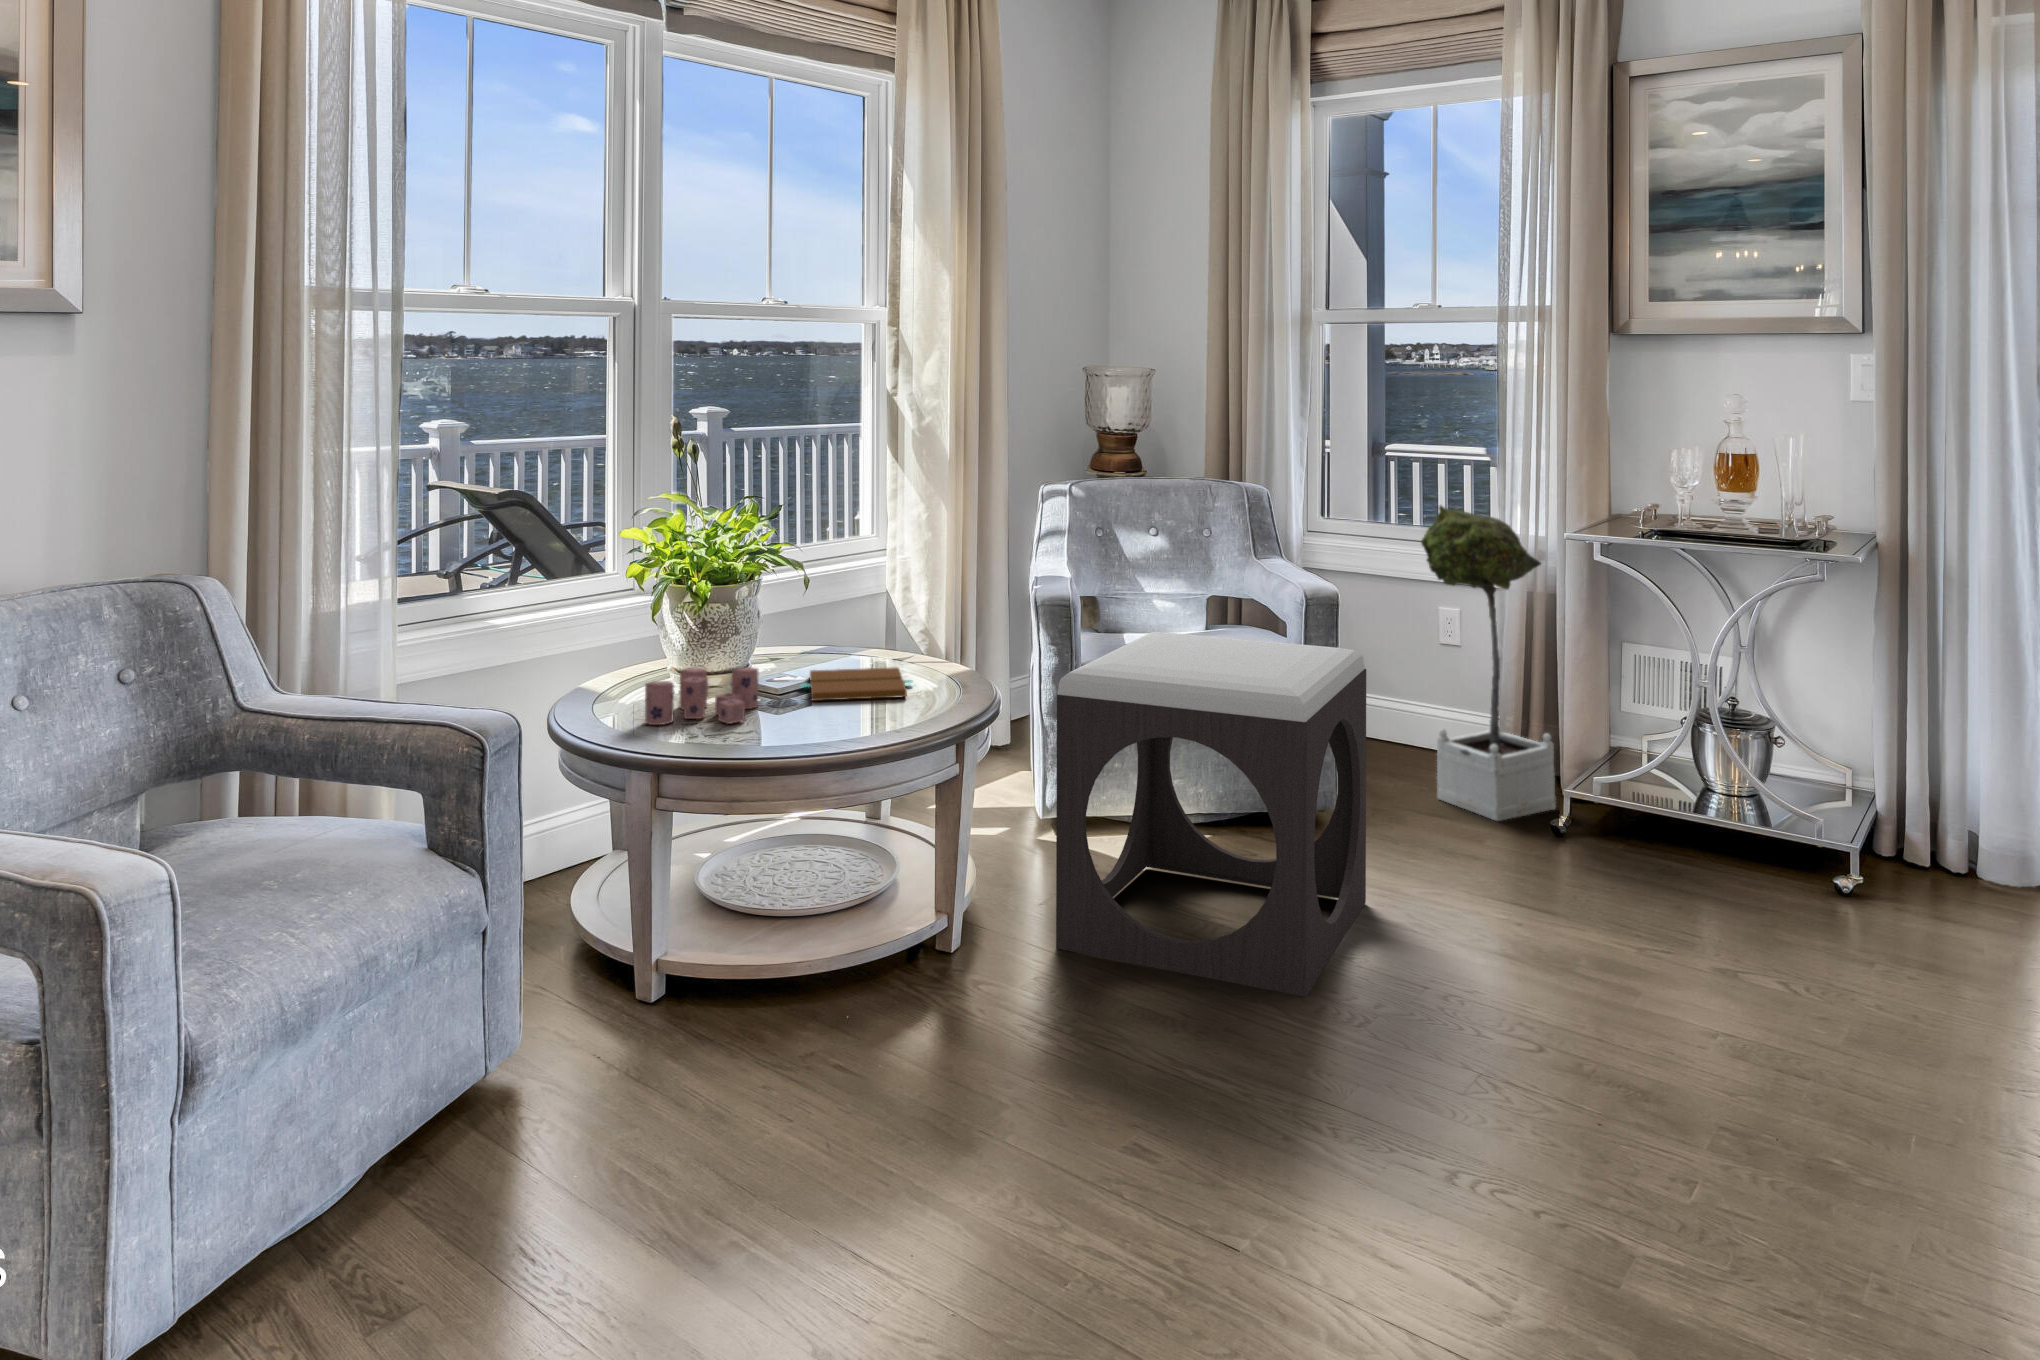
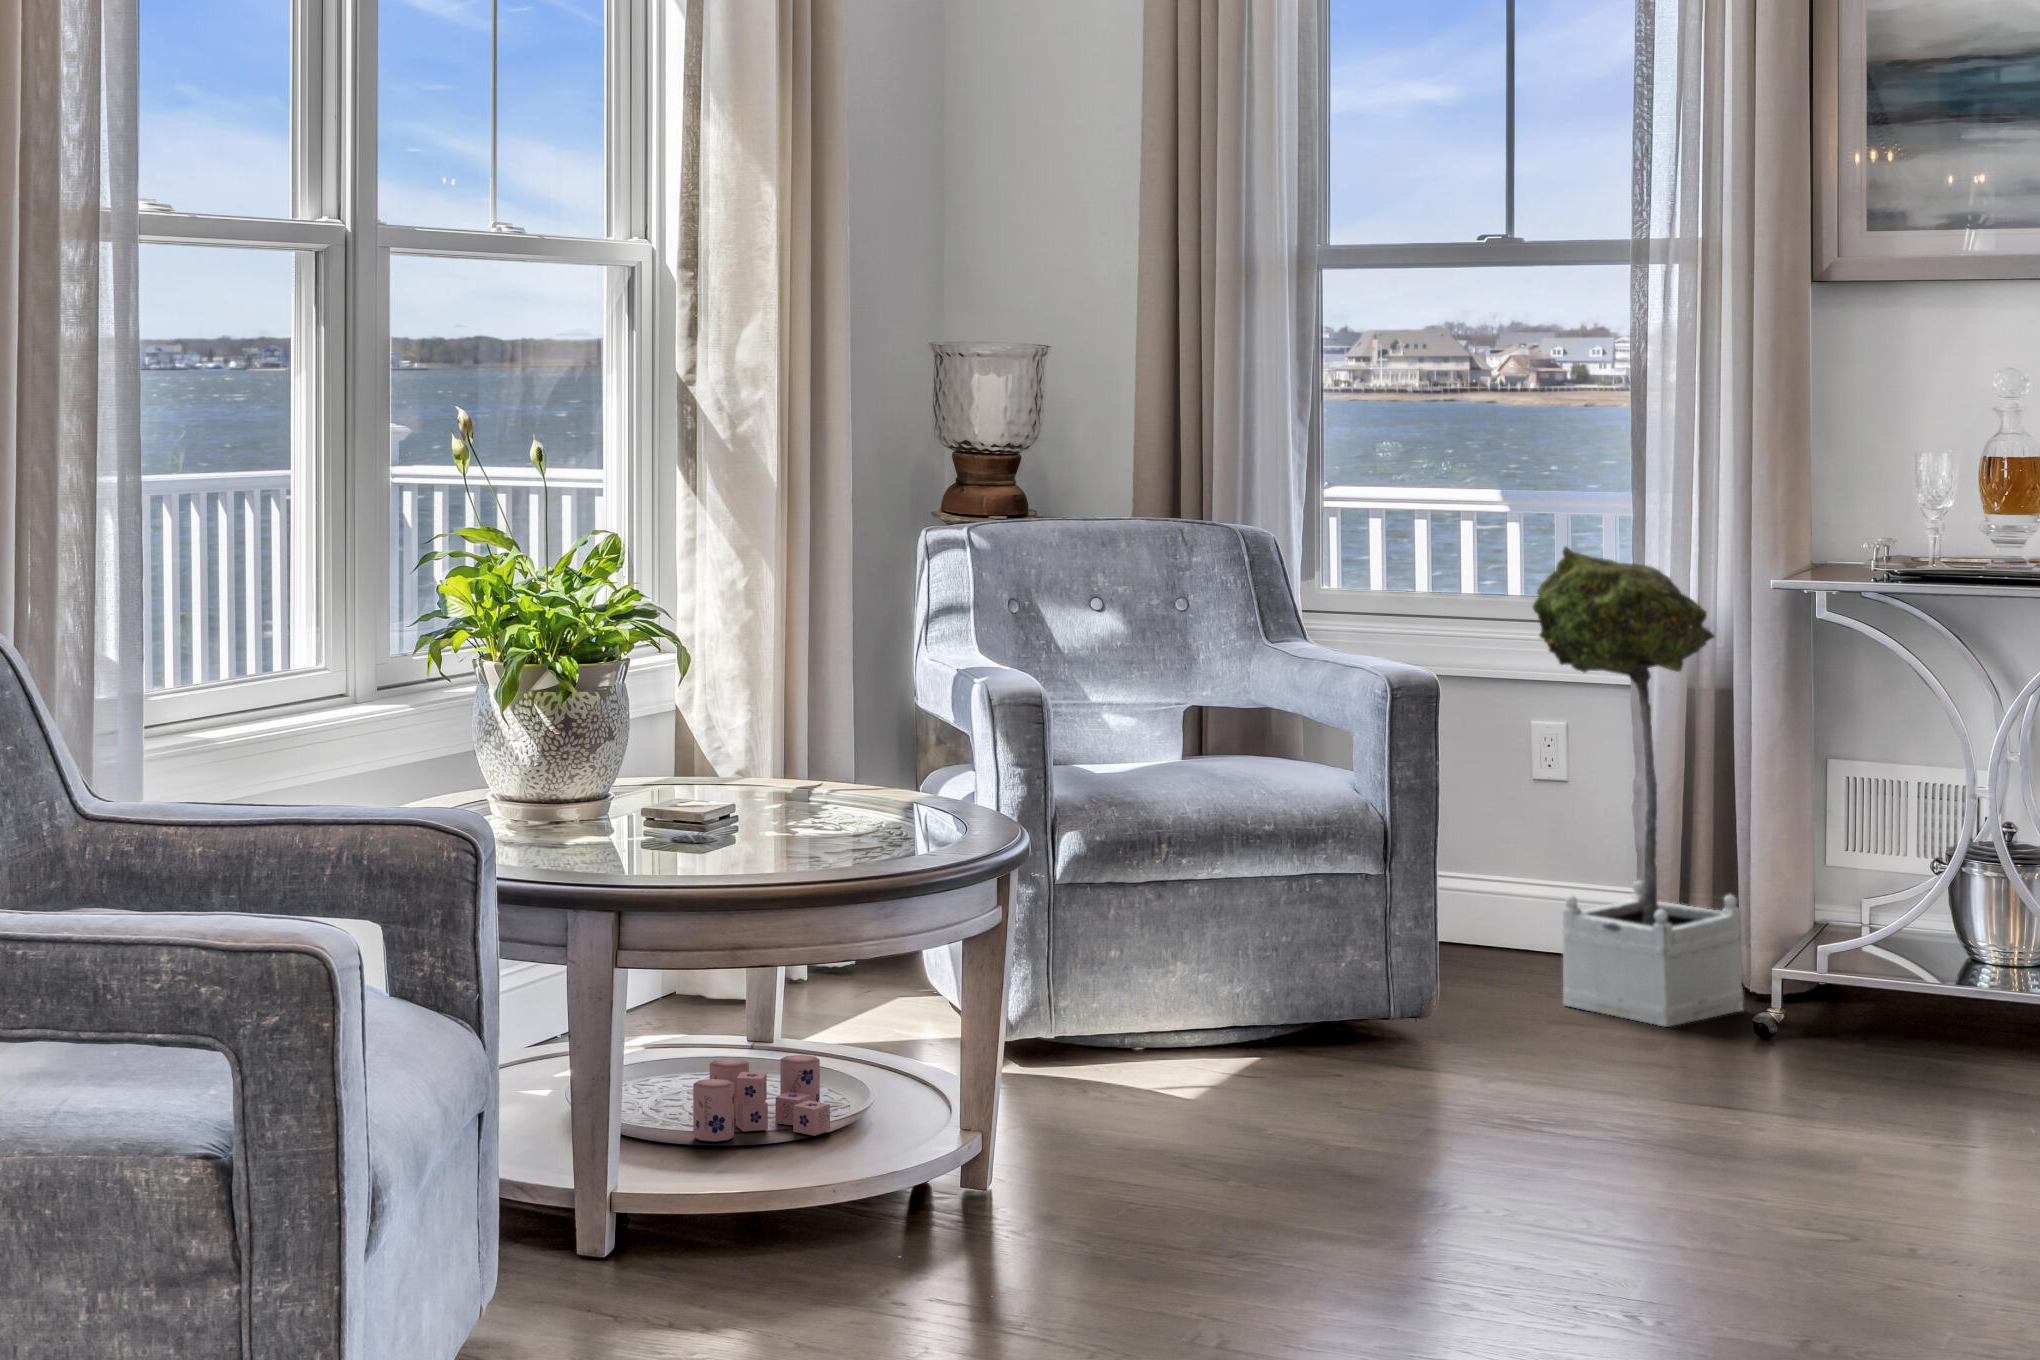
footstool: present [1056,632,1366,997] -> none [1133,731,1536,1213]
candle: present [645,667,758,725] -> present [693,1055,830,1141]
book: present [801,667,912,701] -> none [732,784,913,823]

